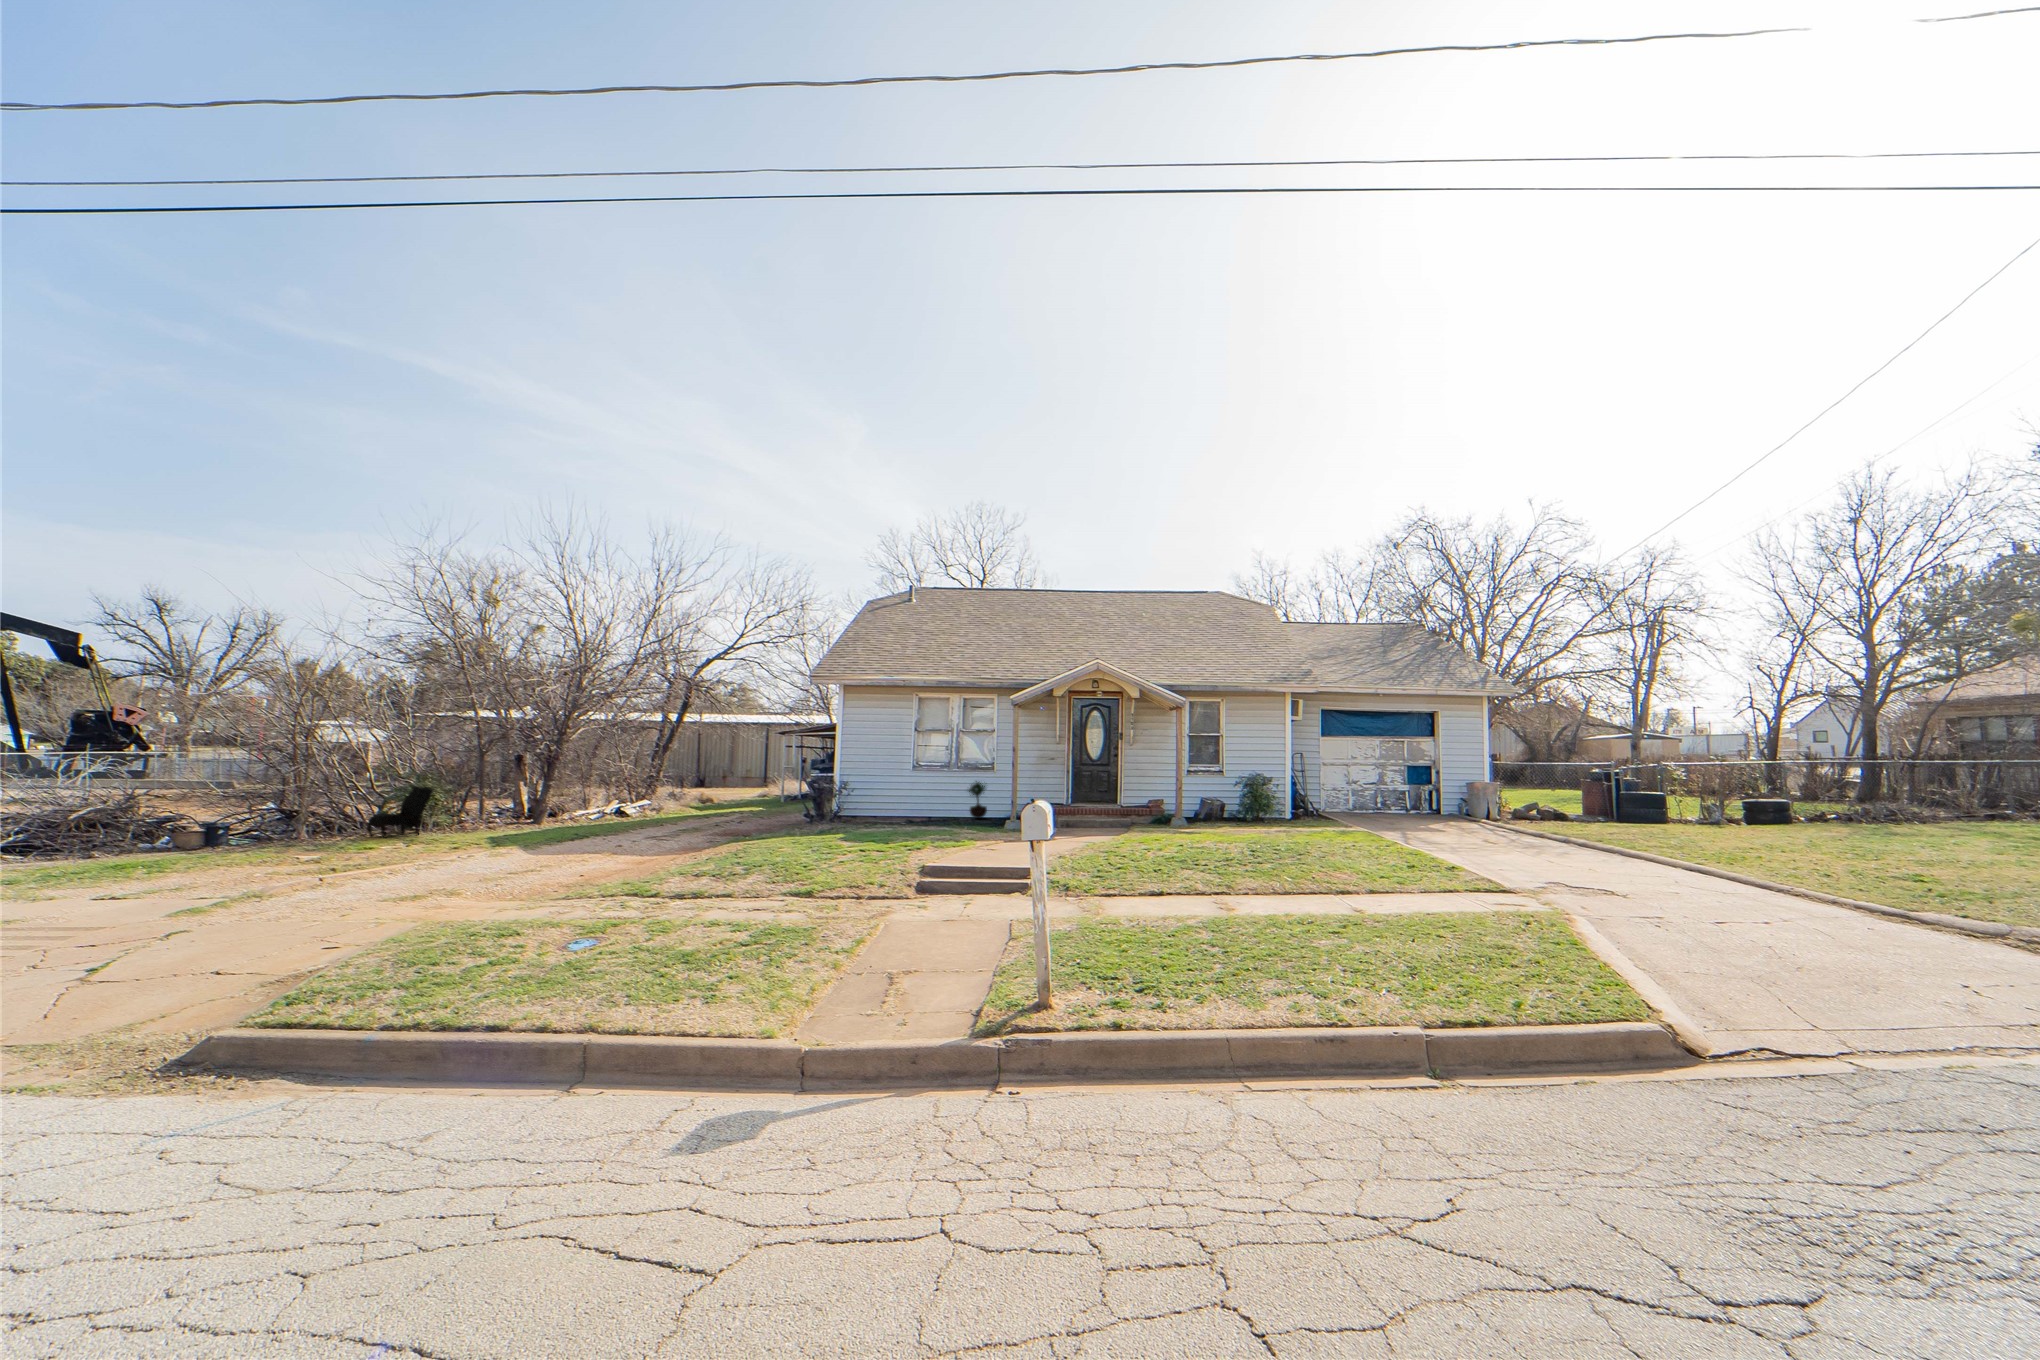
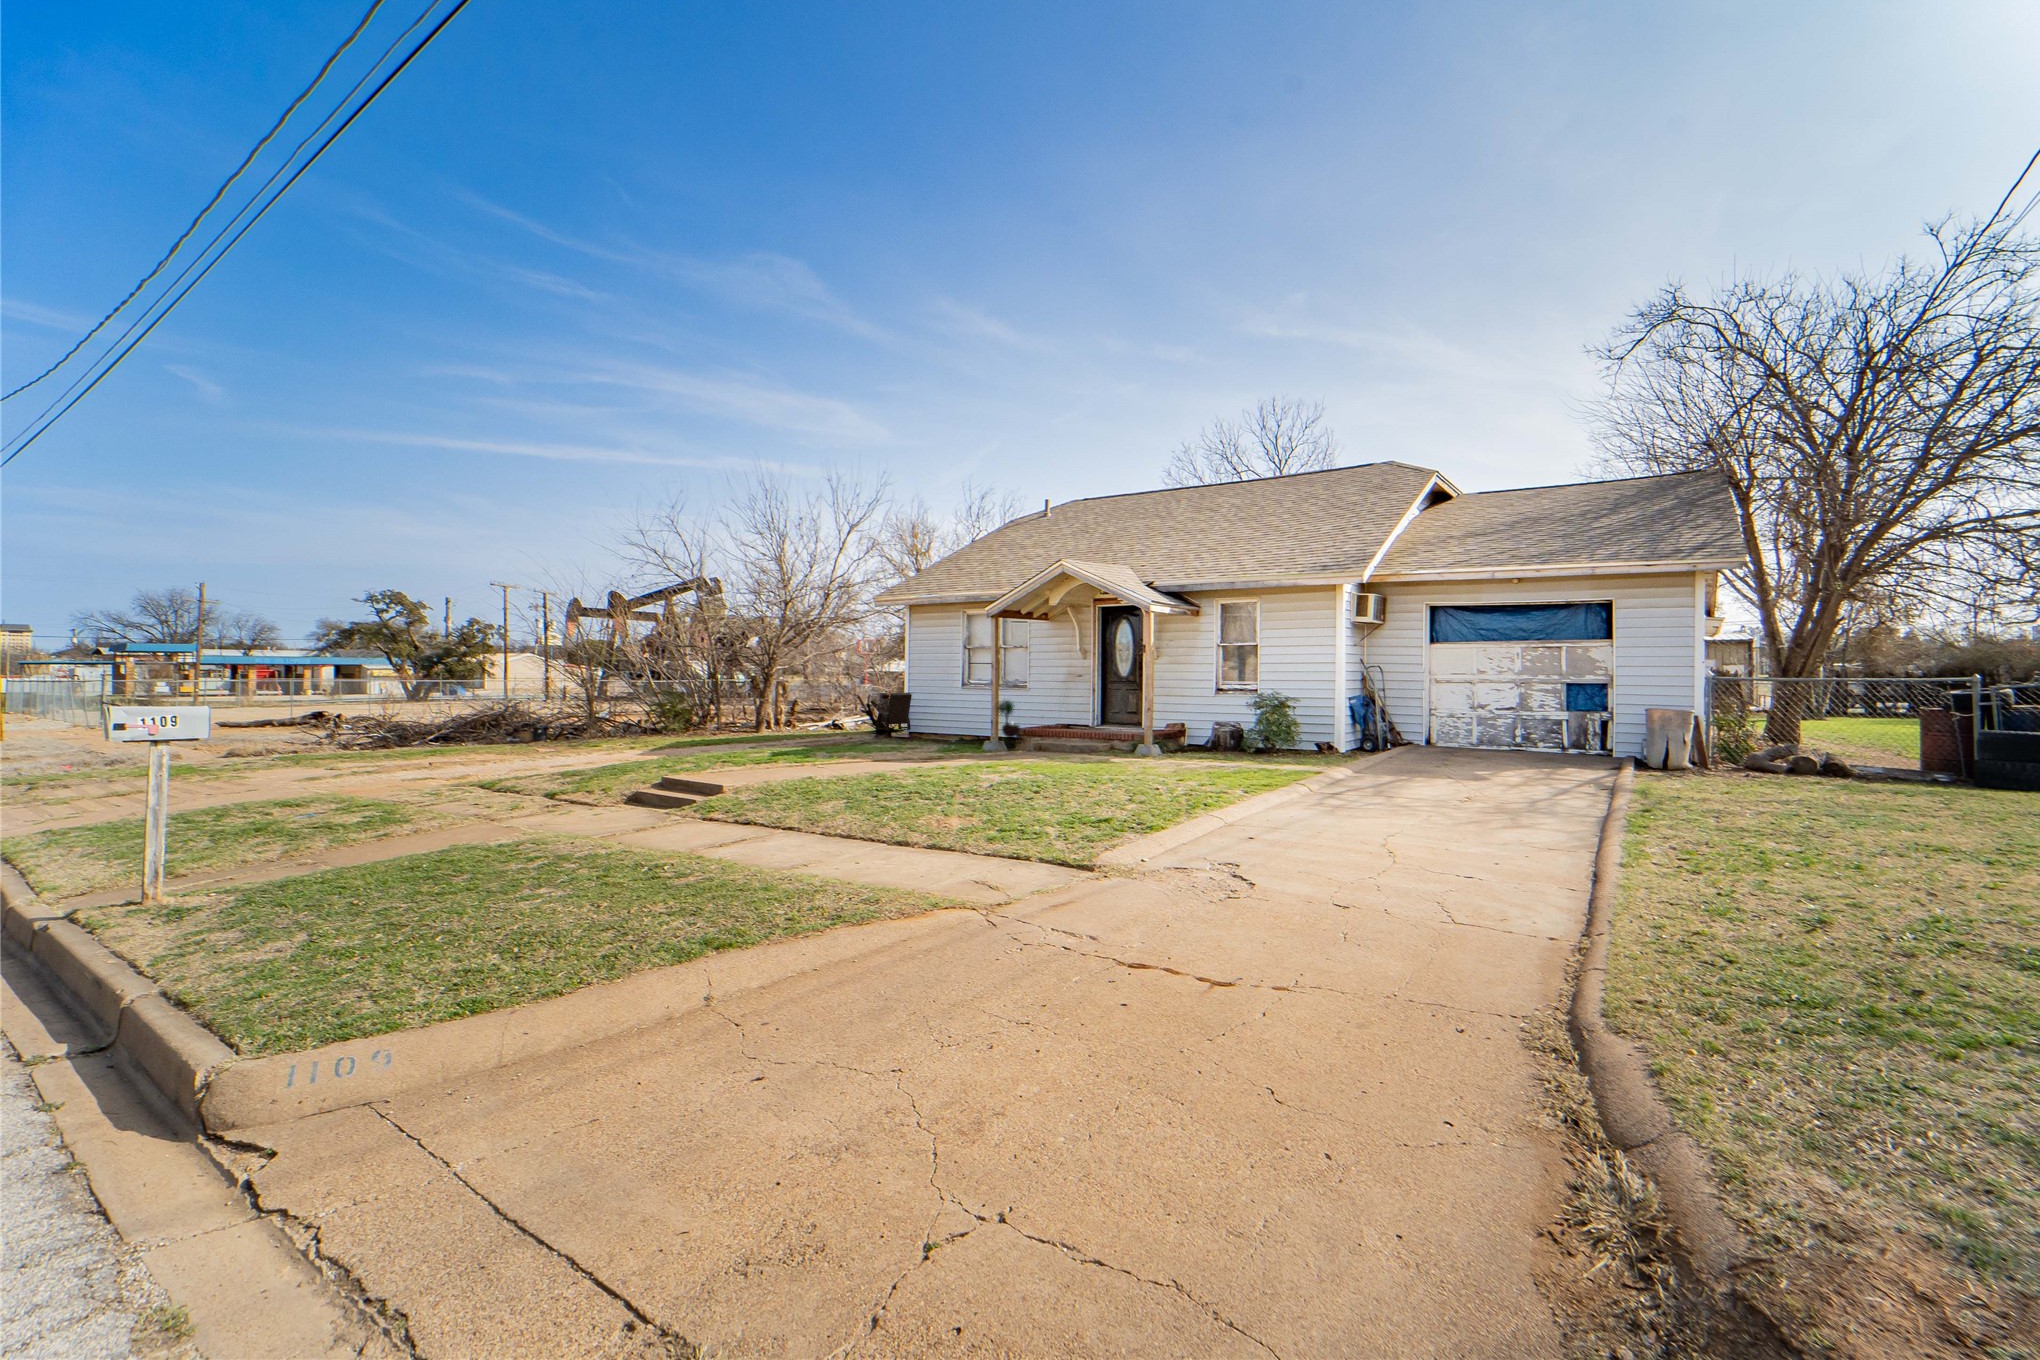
lounge chair: present [367,787,433,838] -> present [877,693,912,731]

